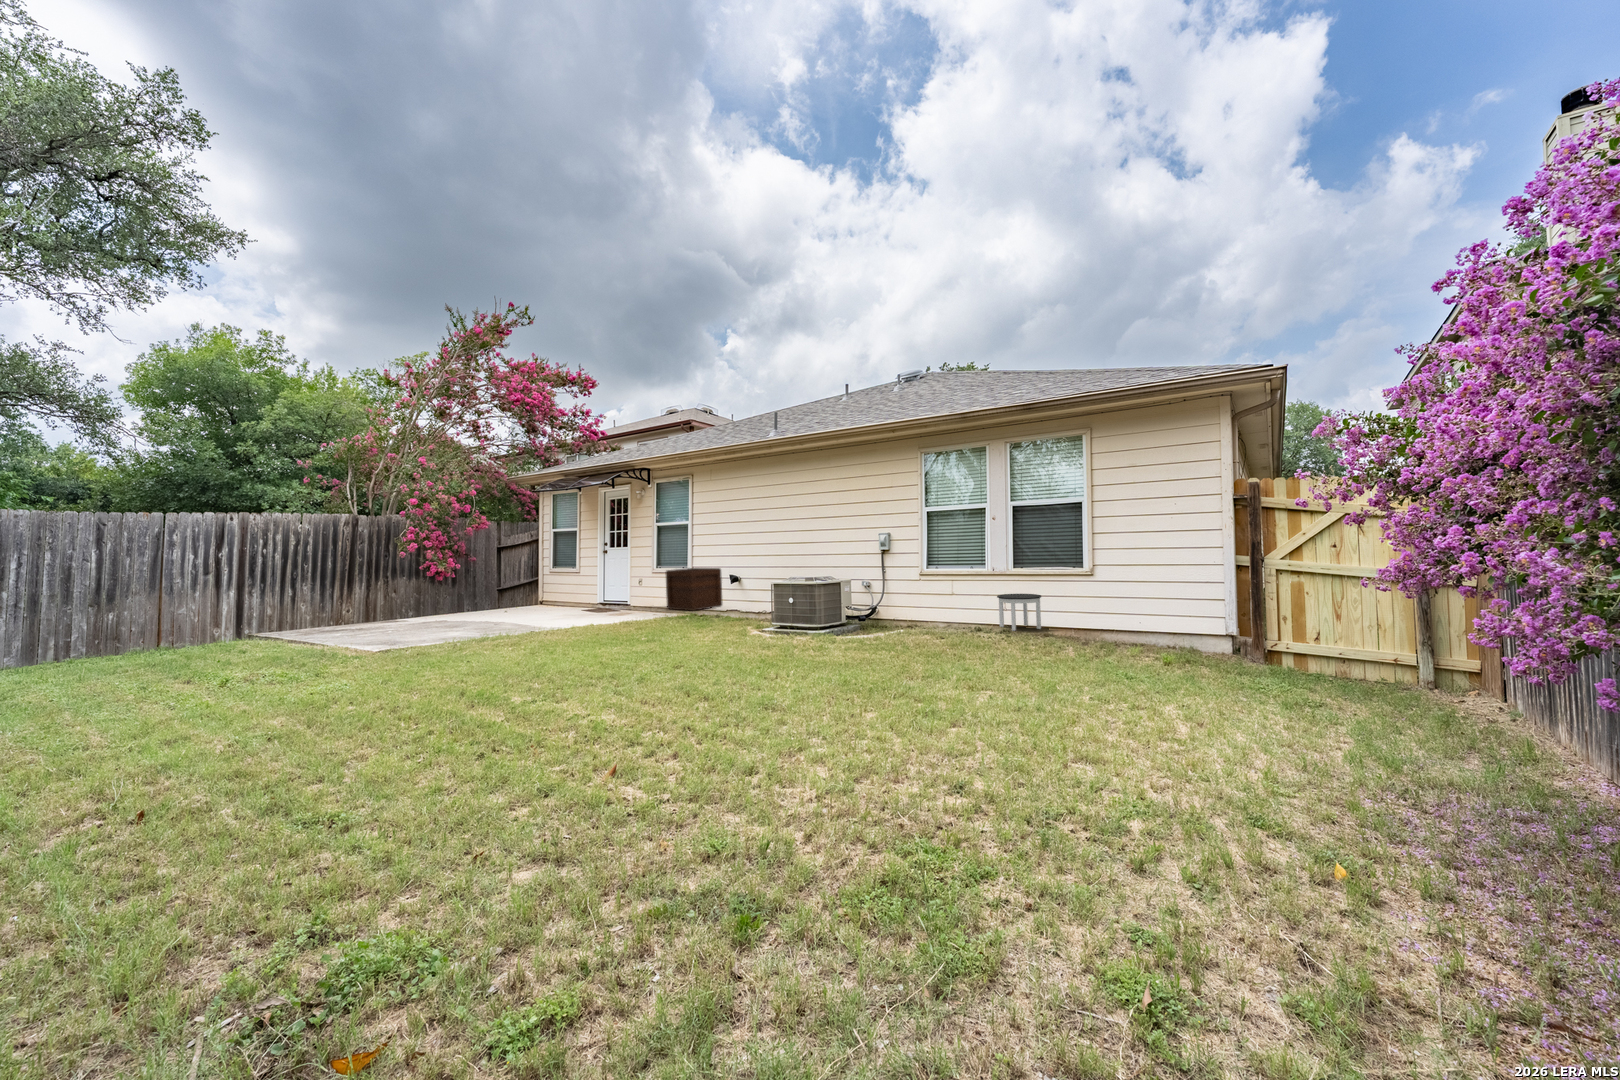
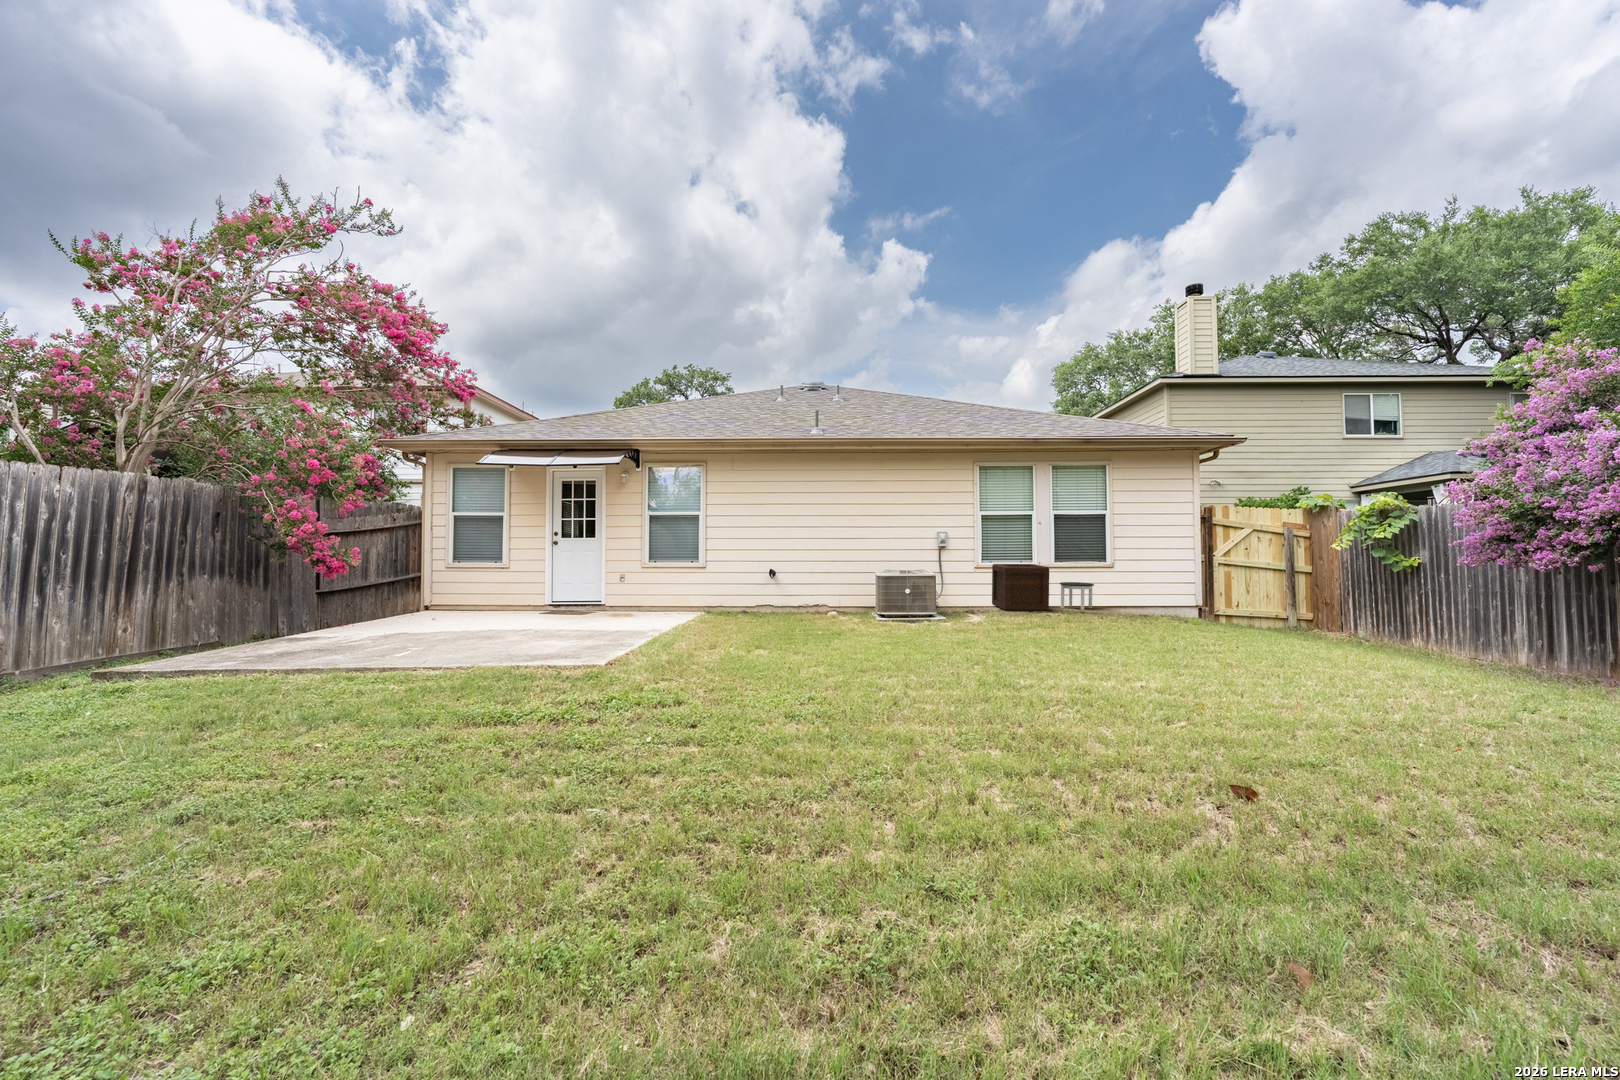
wooden crate: present [665,568,722,611] -> present [992,564,1049,611]

